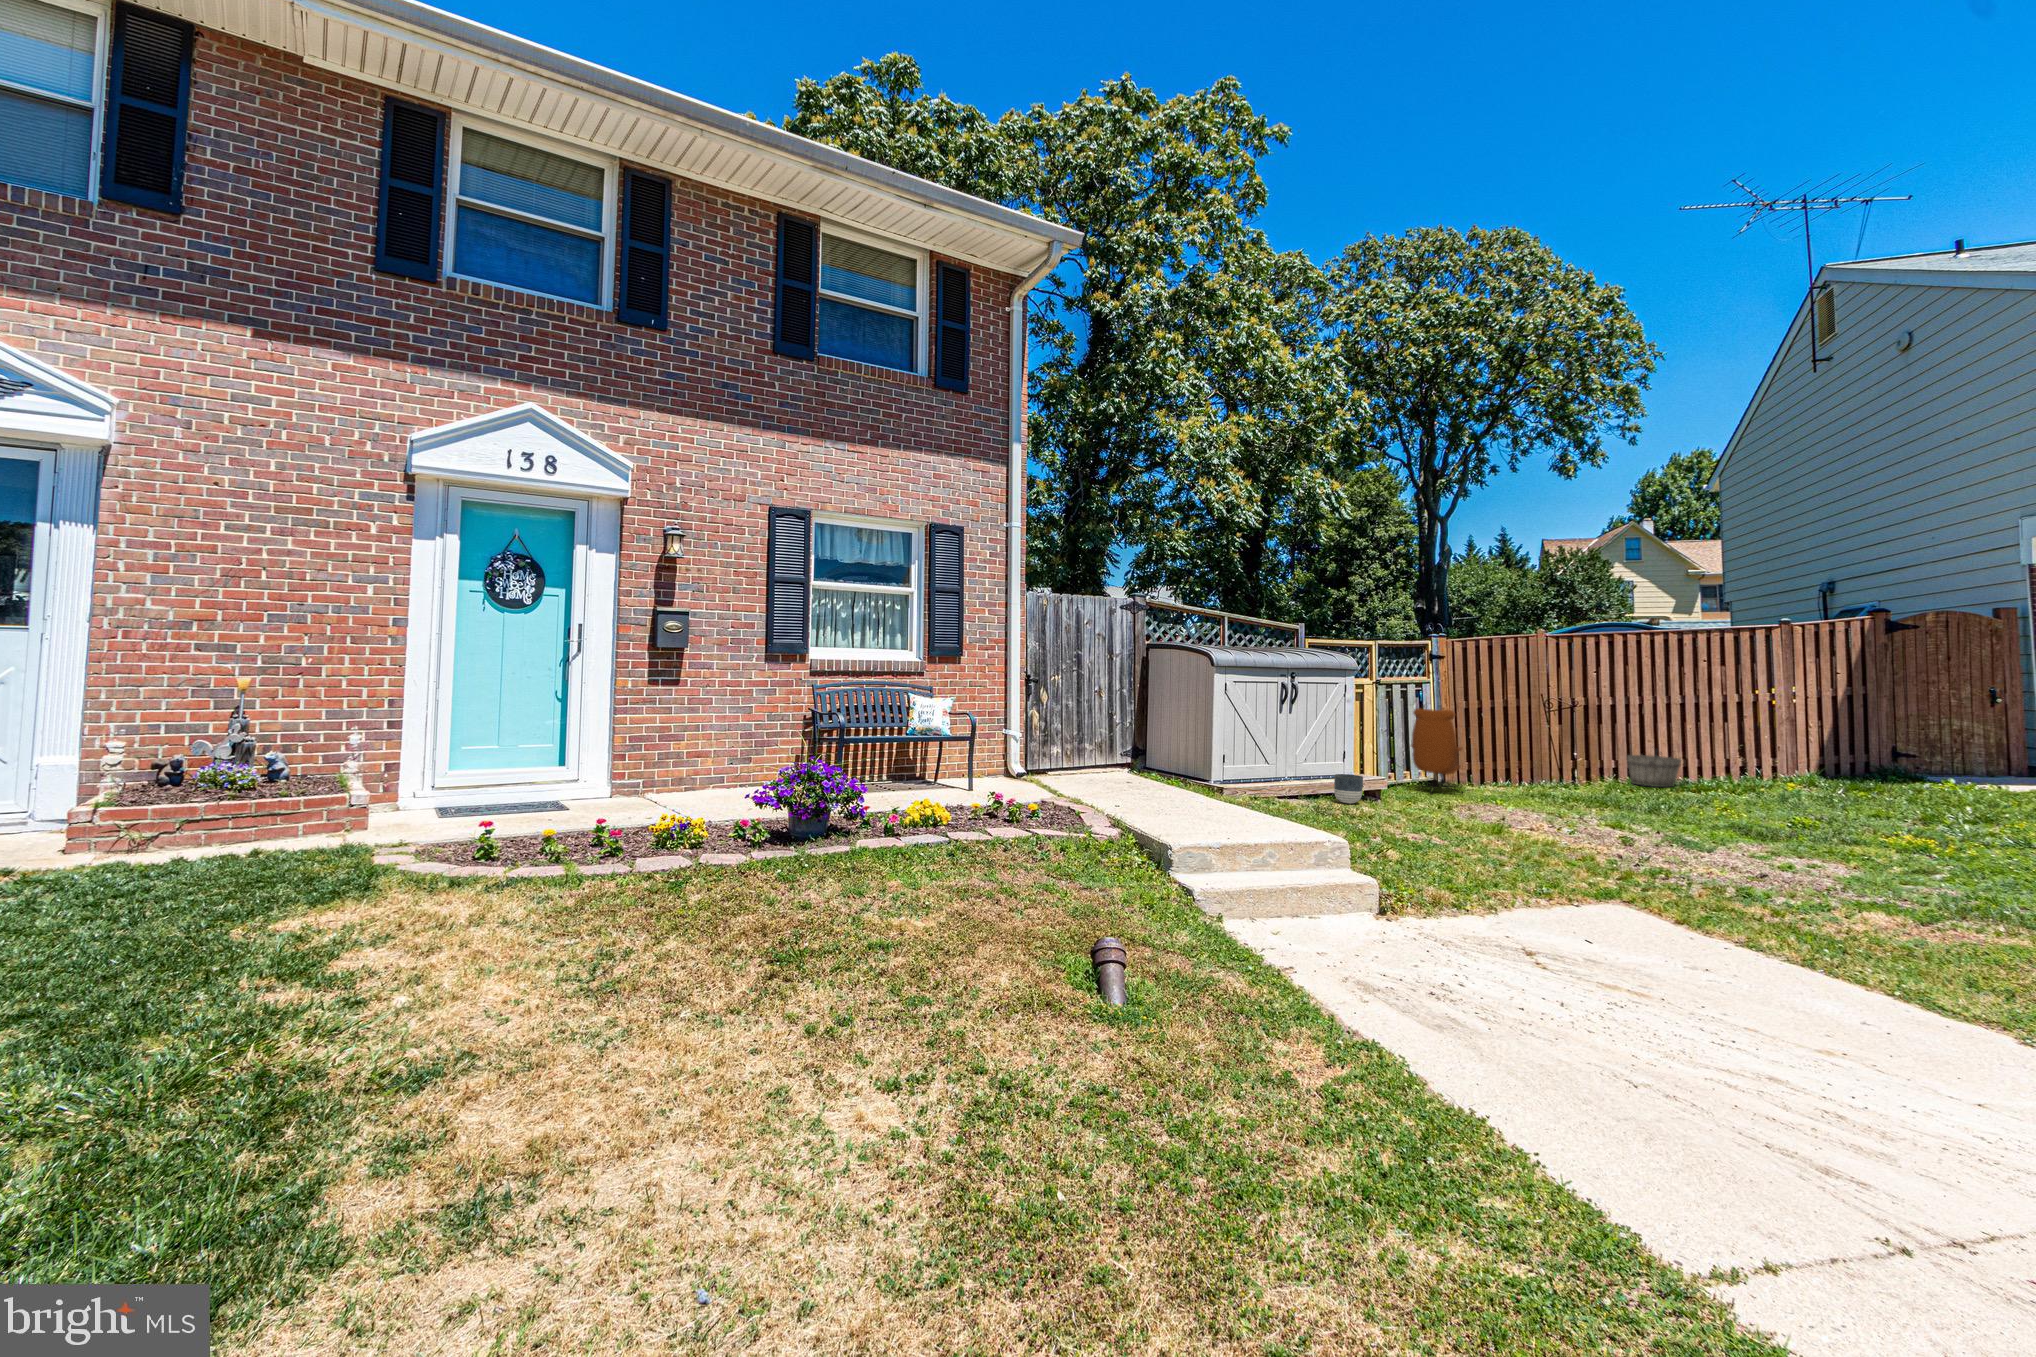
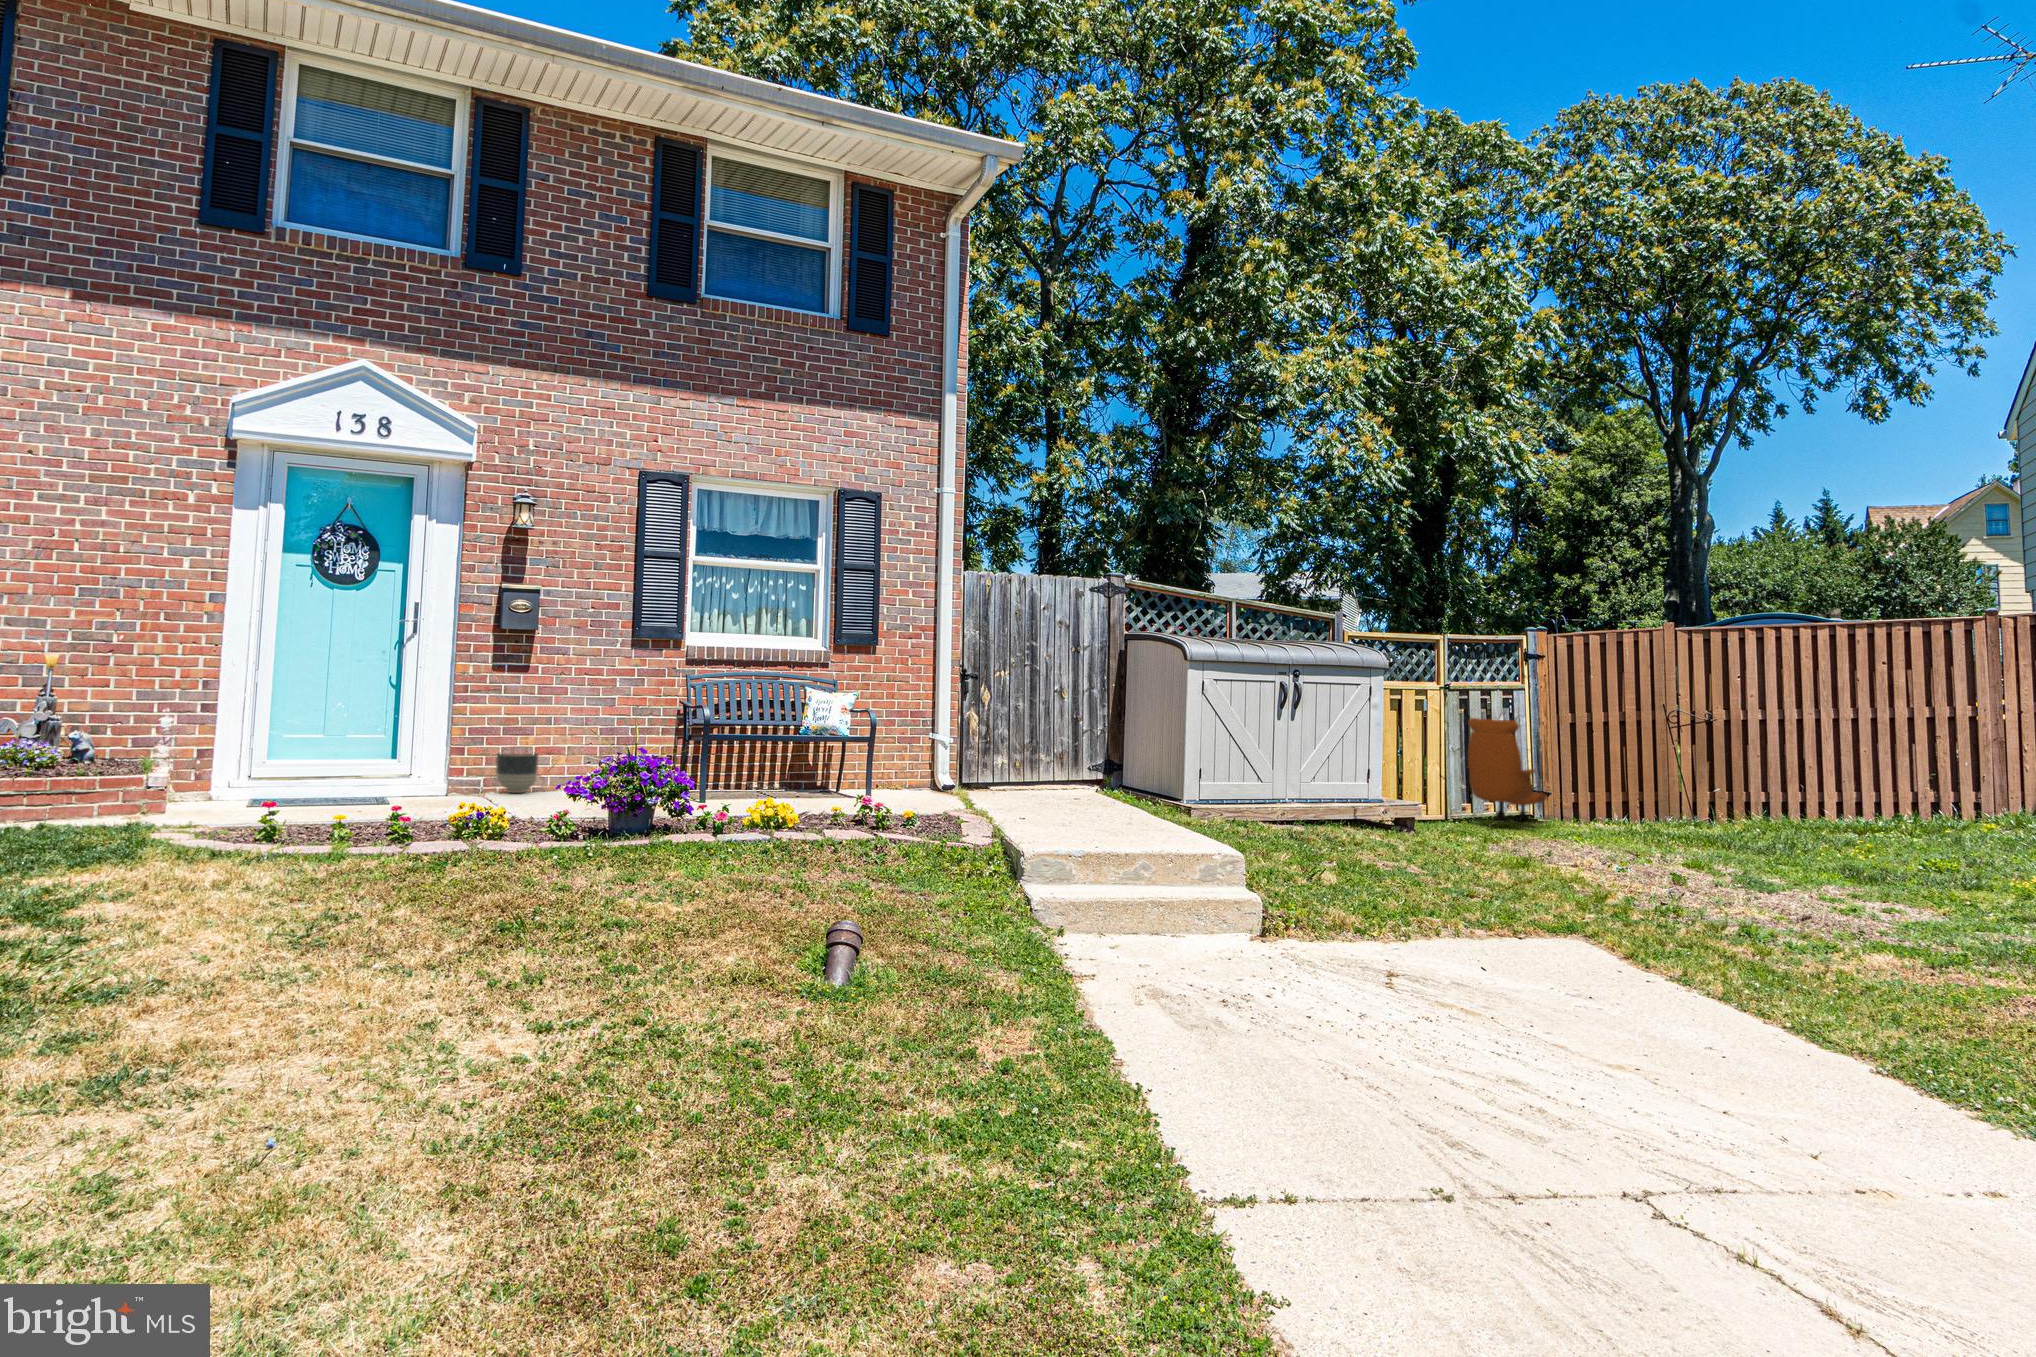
wooden bucket: present [1627,755,1681,787] -> none [1772,774,1845,827]
planter: present [1334,774,1363,804] -> present [496,753,538,793]

